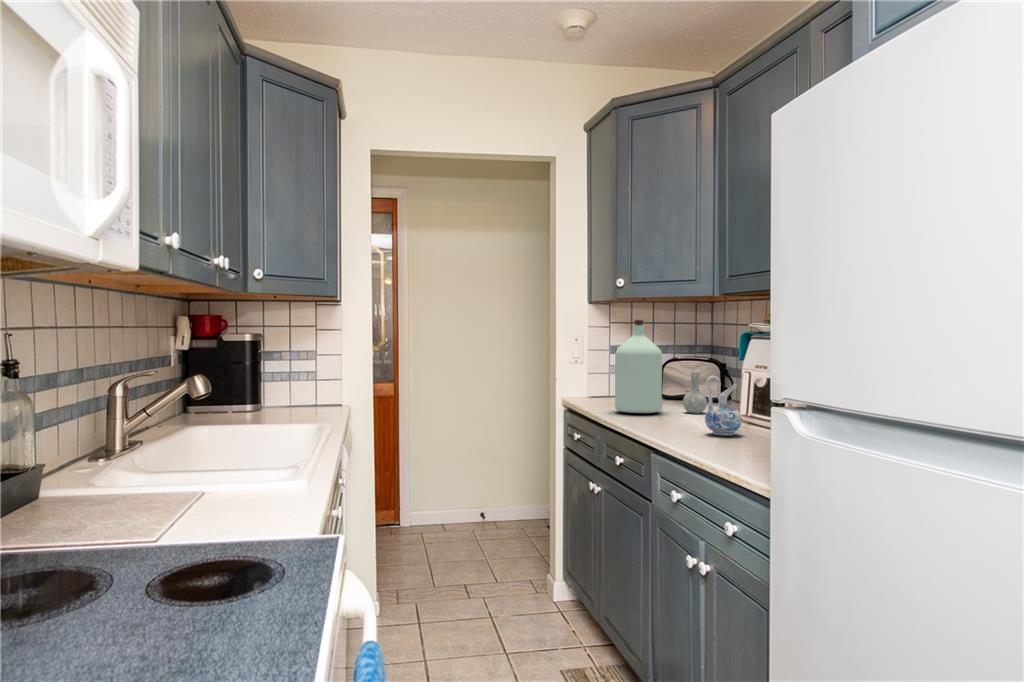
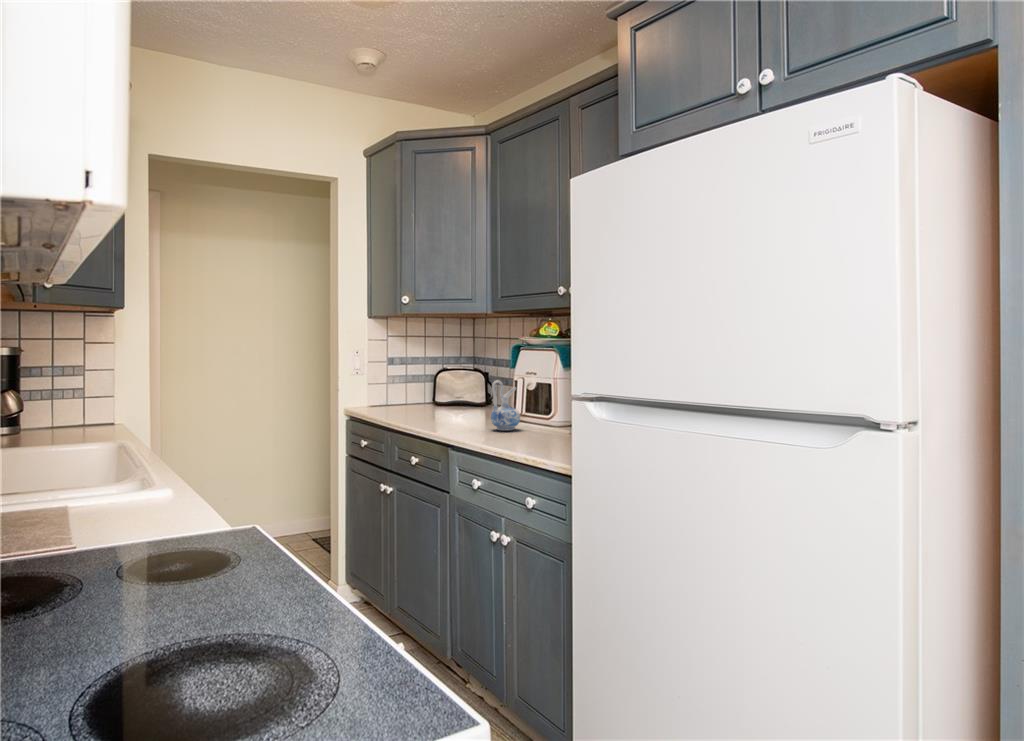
bottle: present [615,320,707,414] -> none [401,334,480,416]

